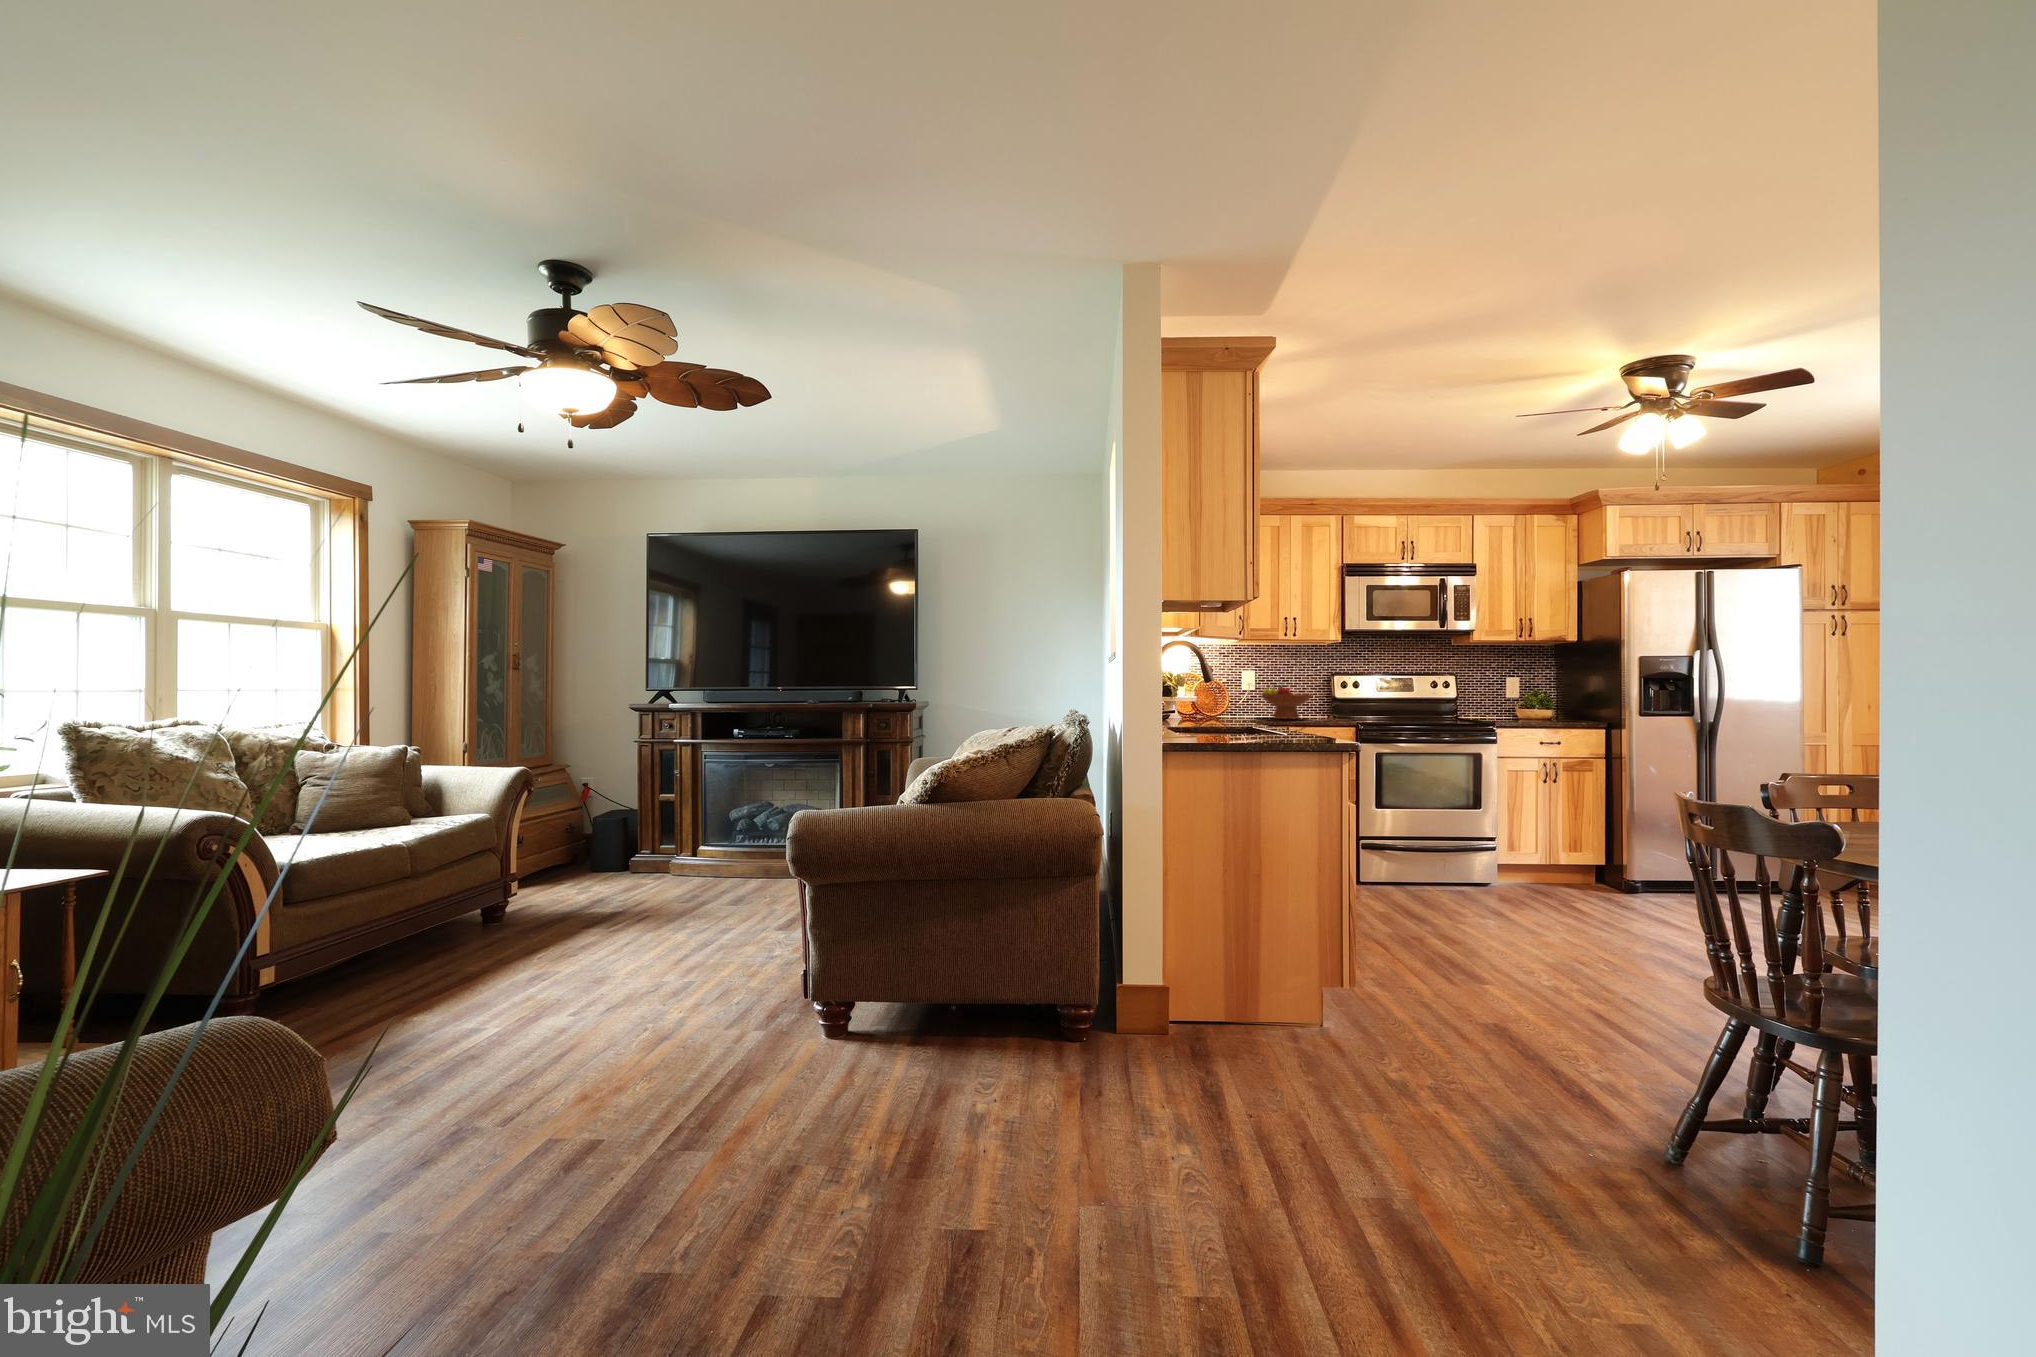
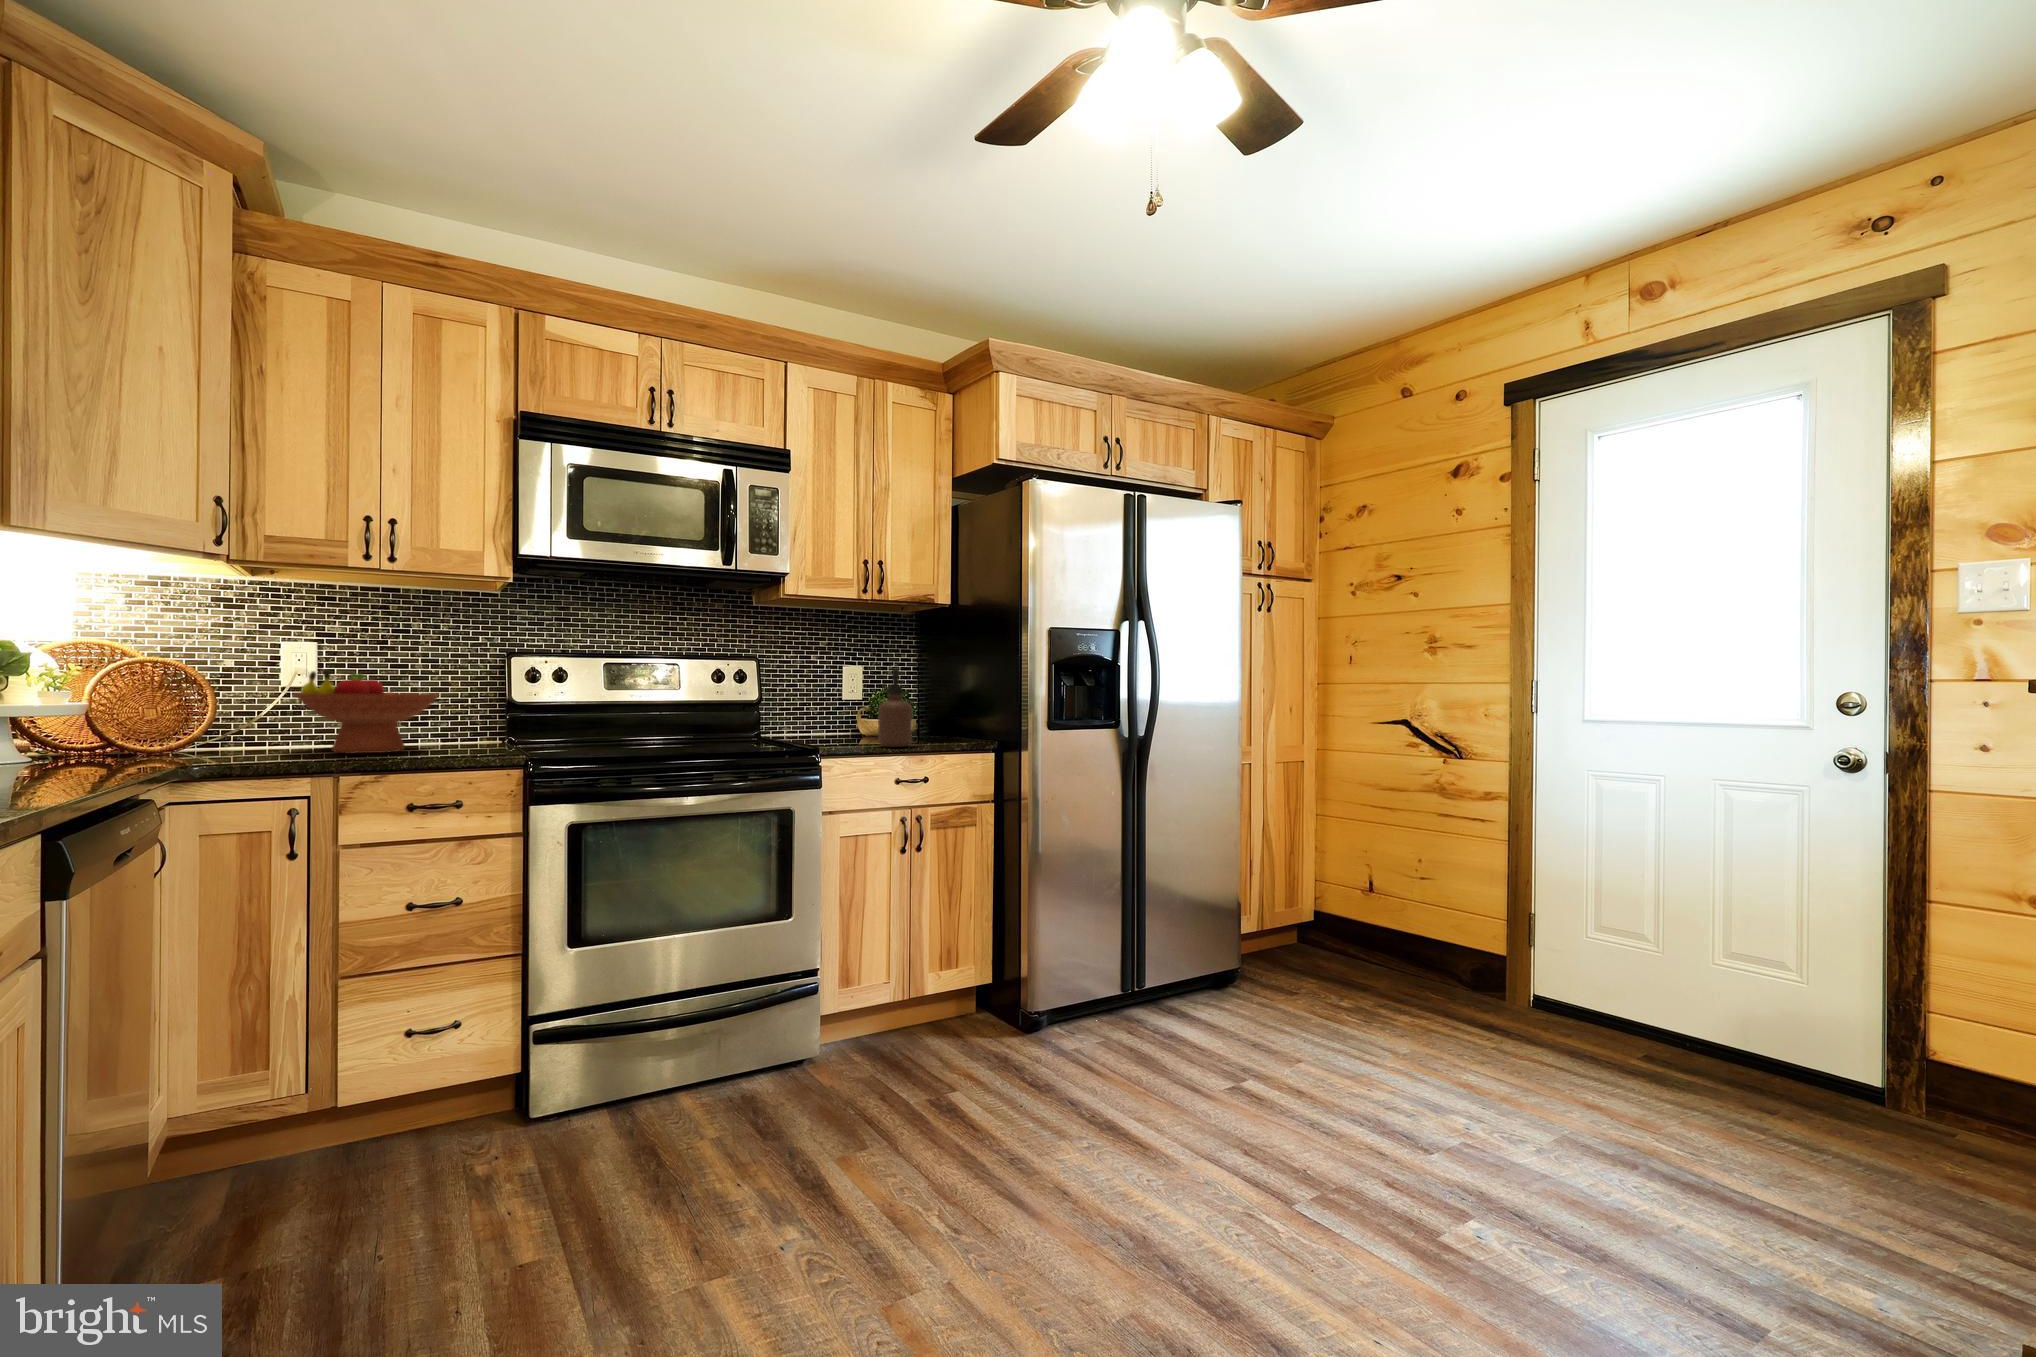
soap dispenser: none [1530,681,1551,724] -> present [878,669,912,747]

